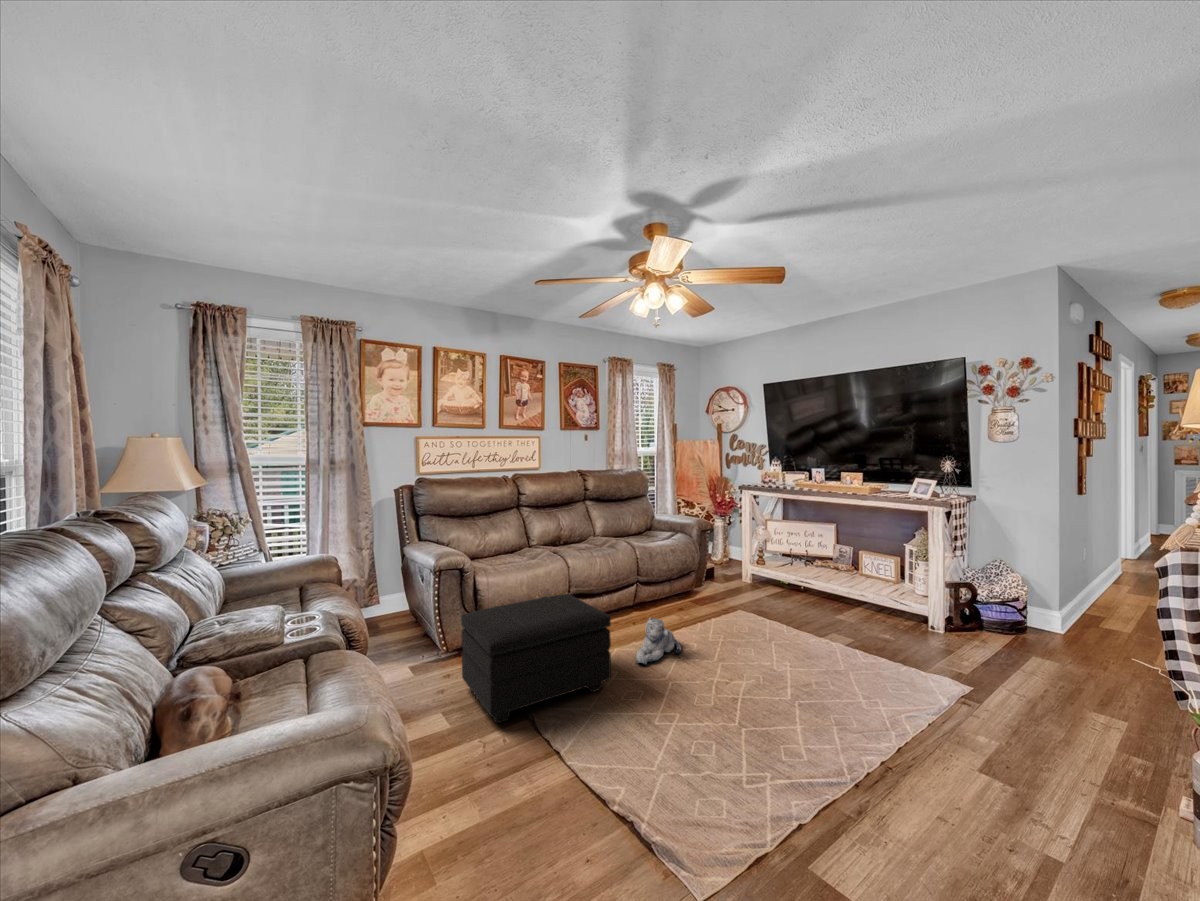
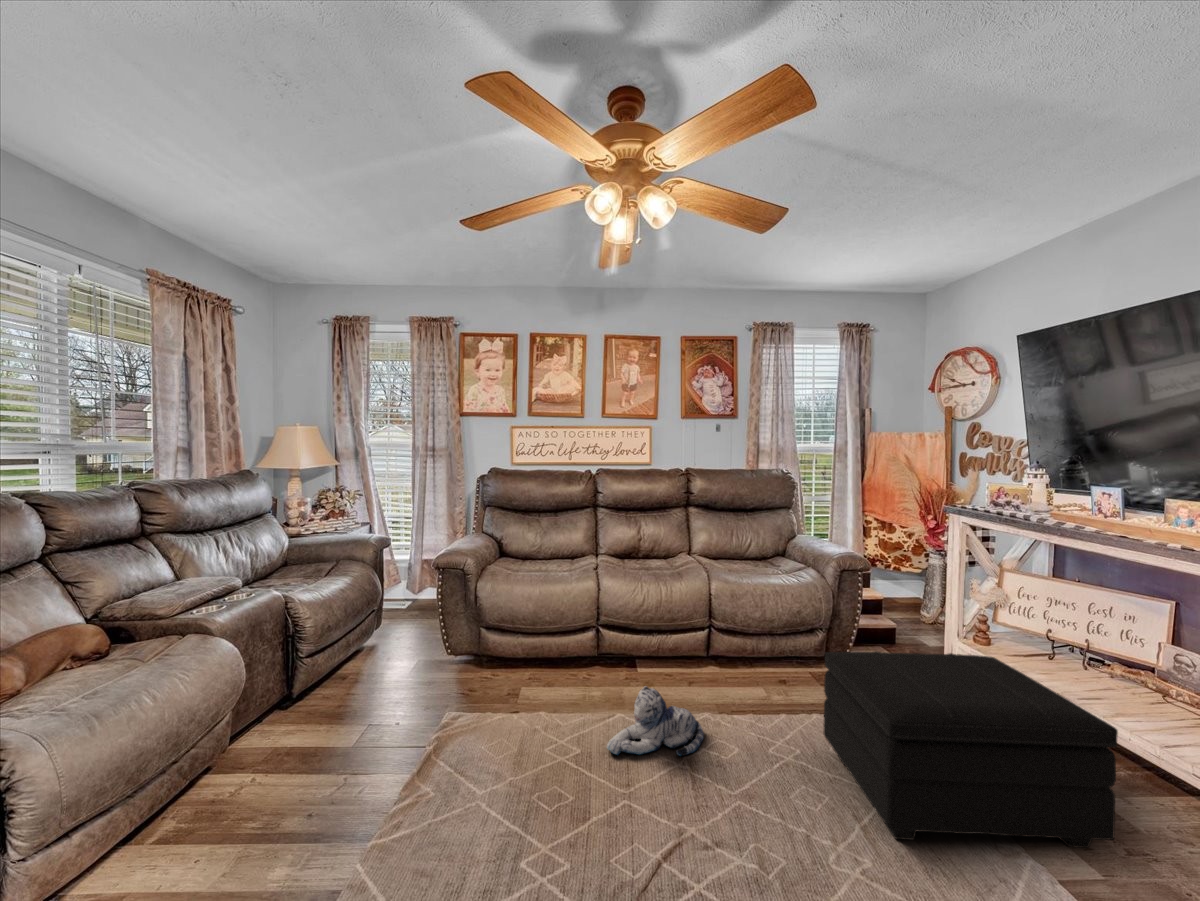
footstool: present [461,594,611,723] -> present [824,651,1118,848]

